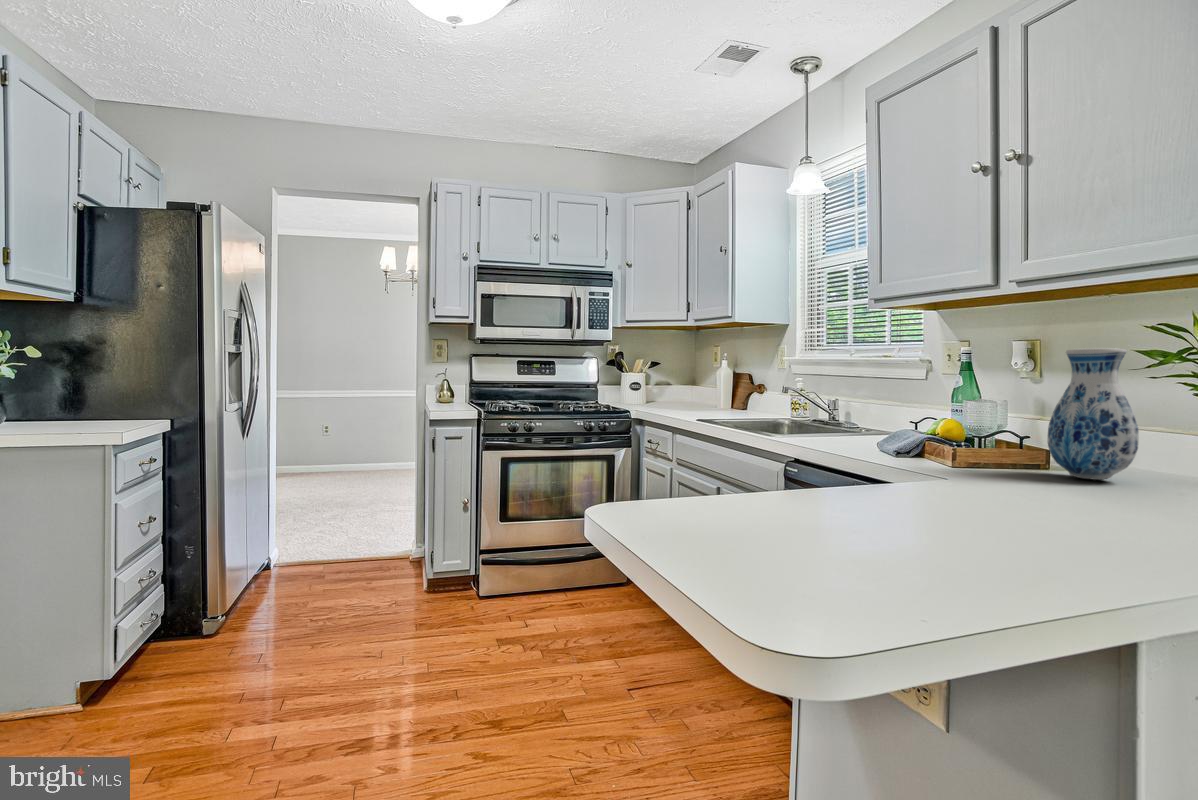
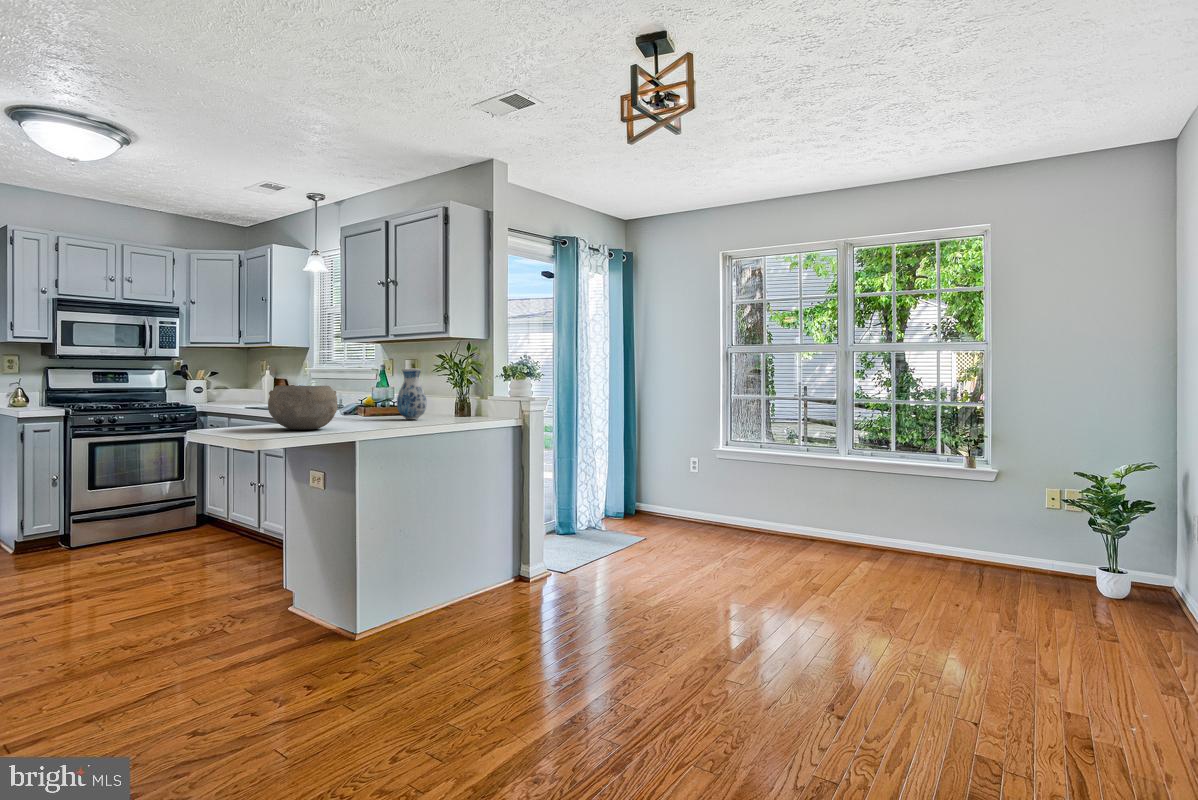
ceramic bowl: none [793,393,1022,540] -> present [268,386,338,430]

